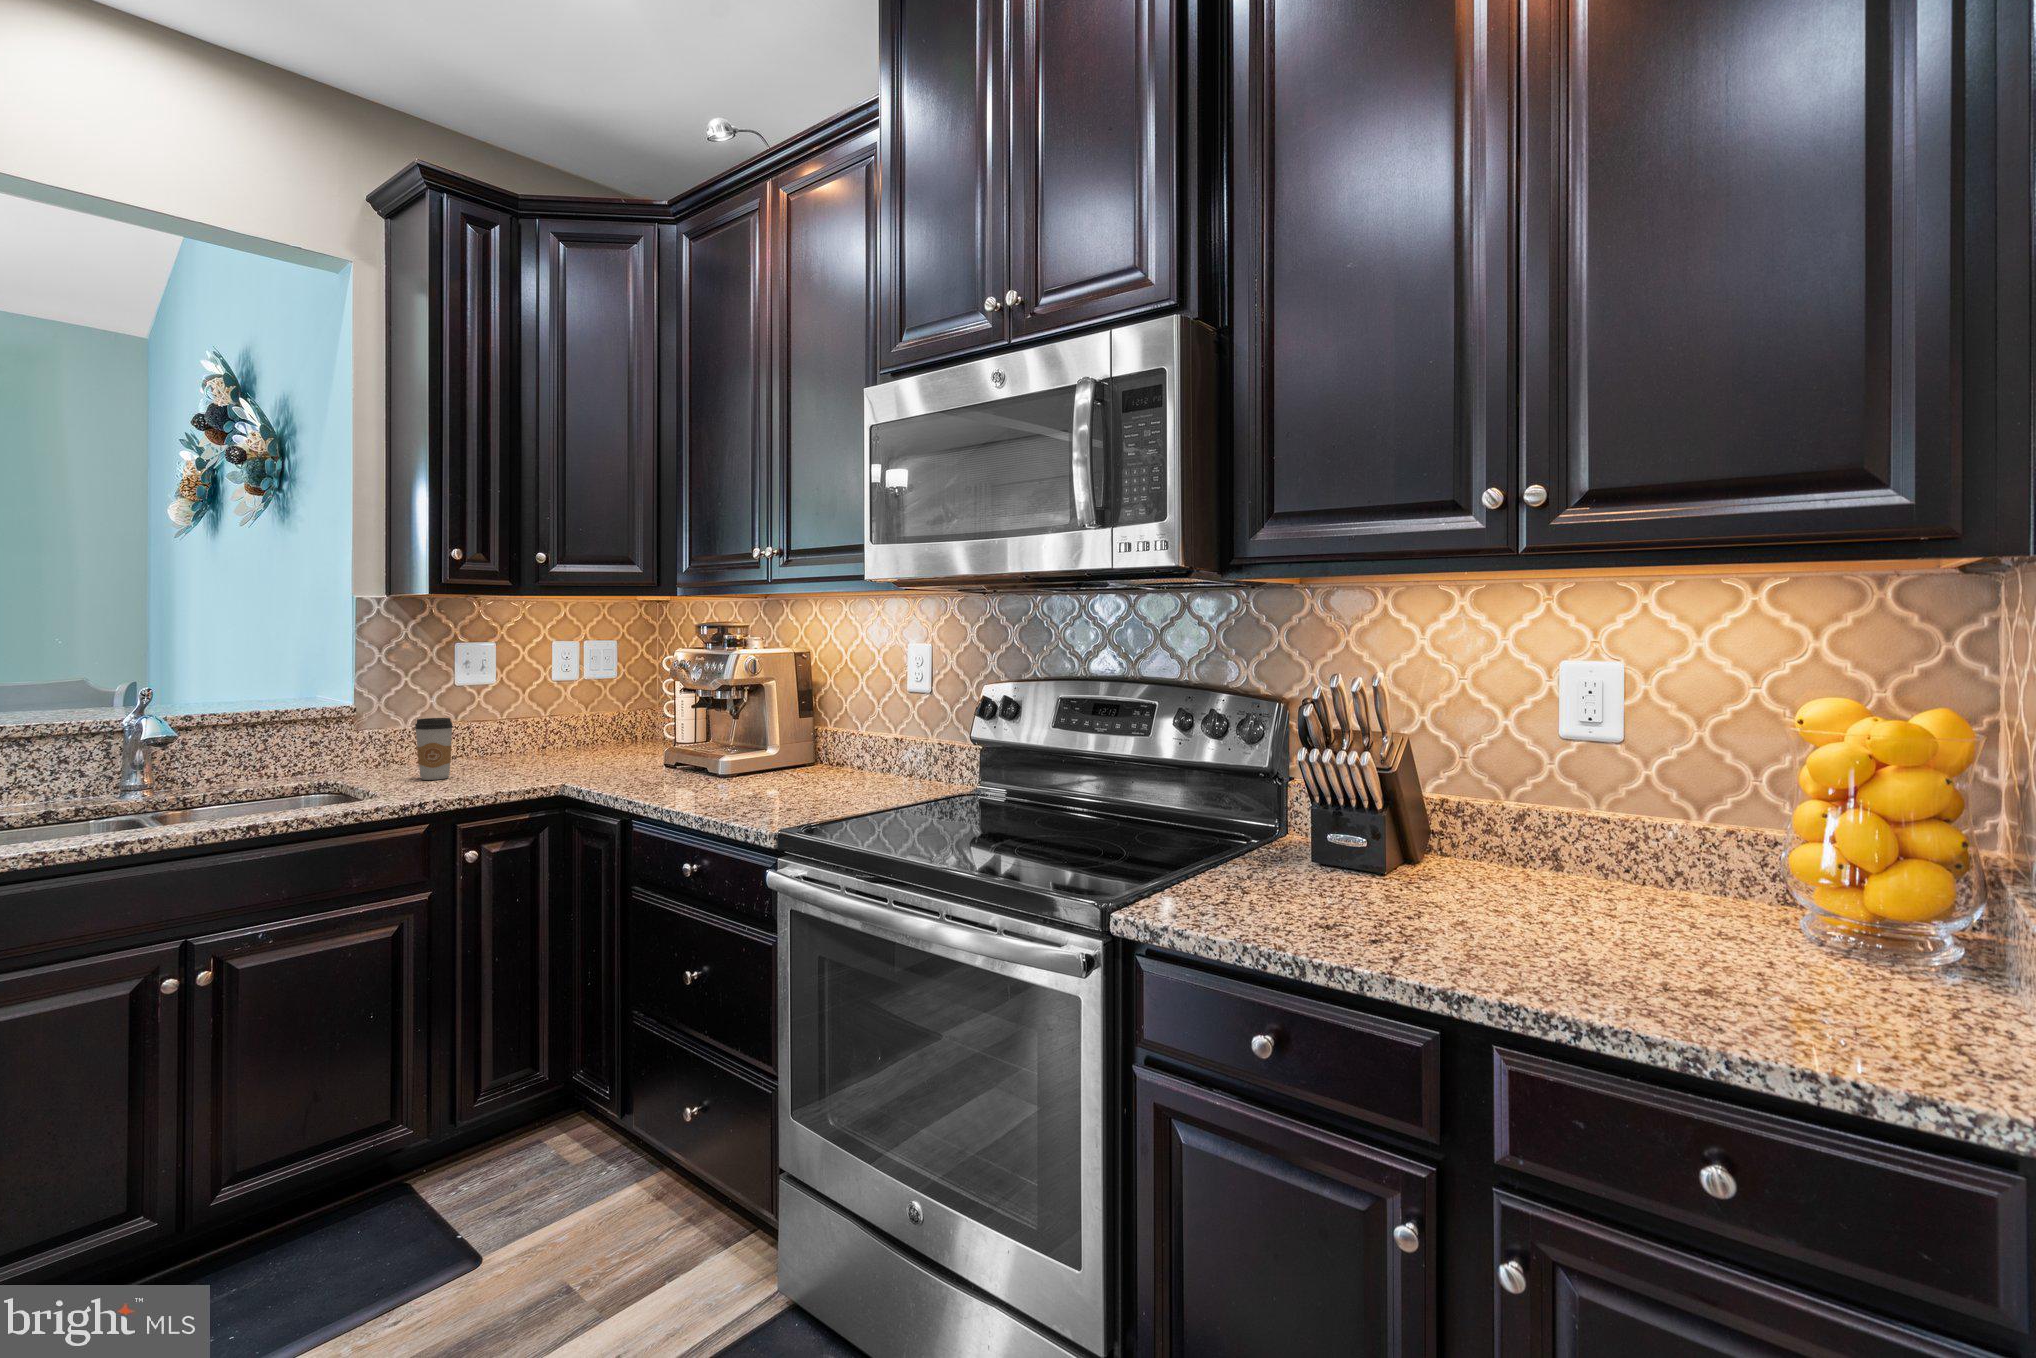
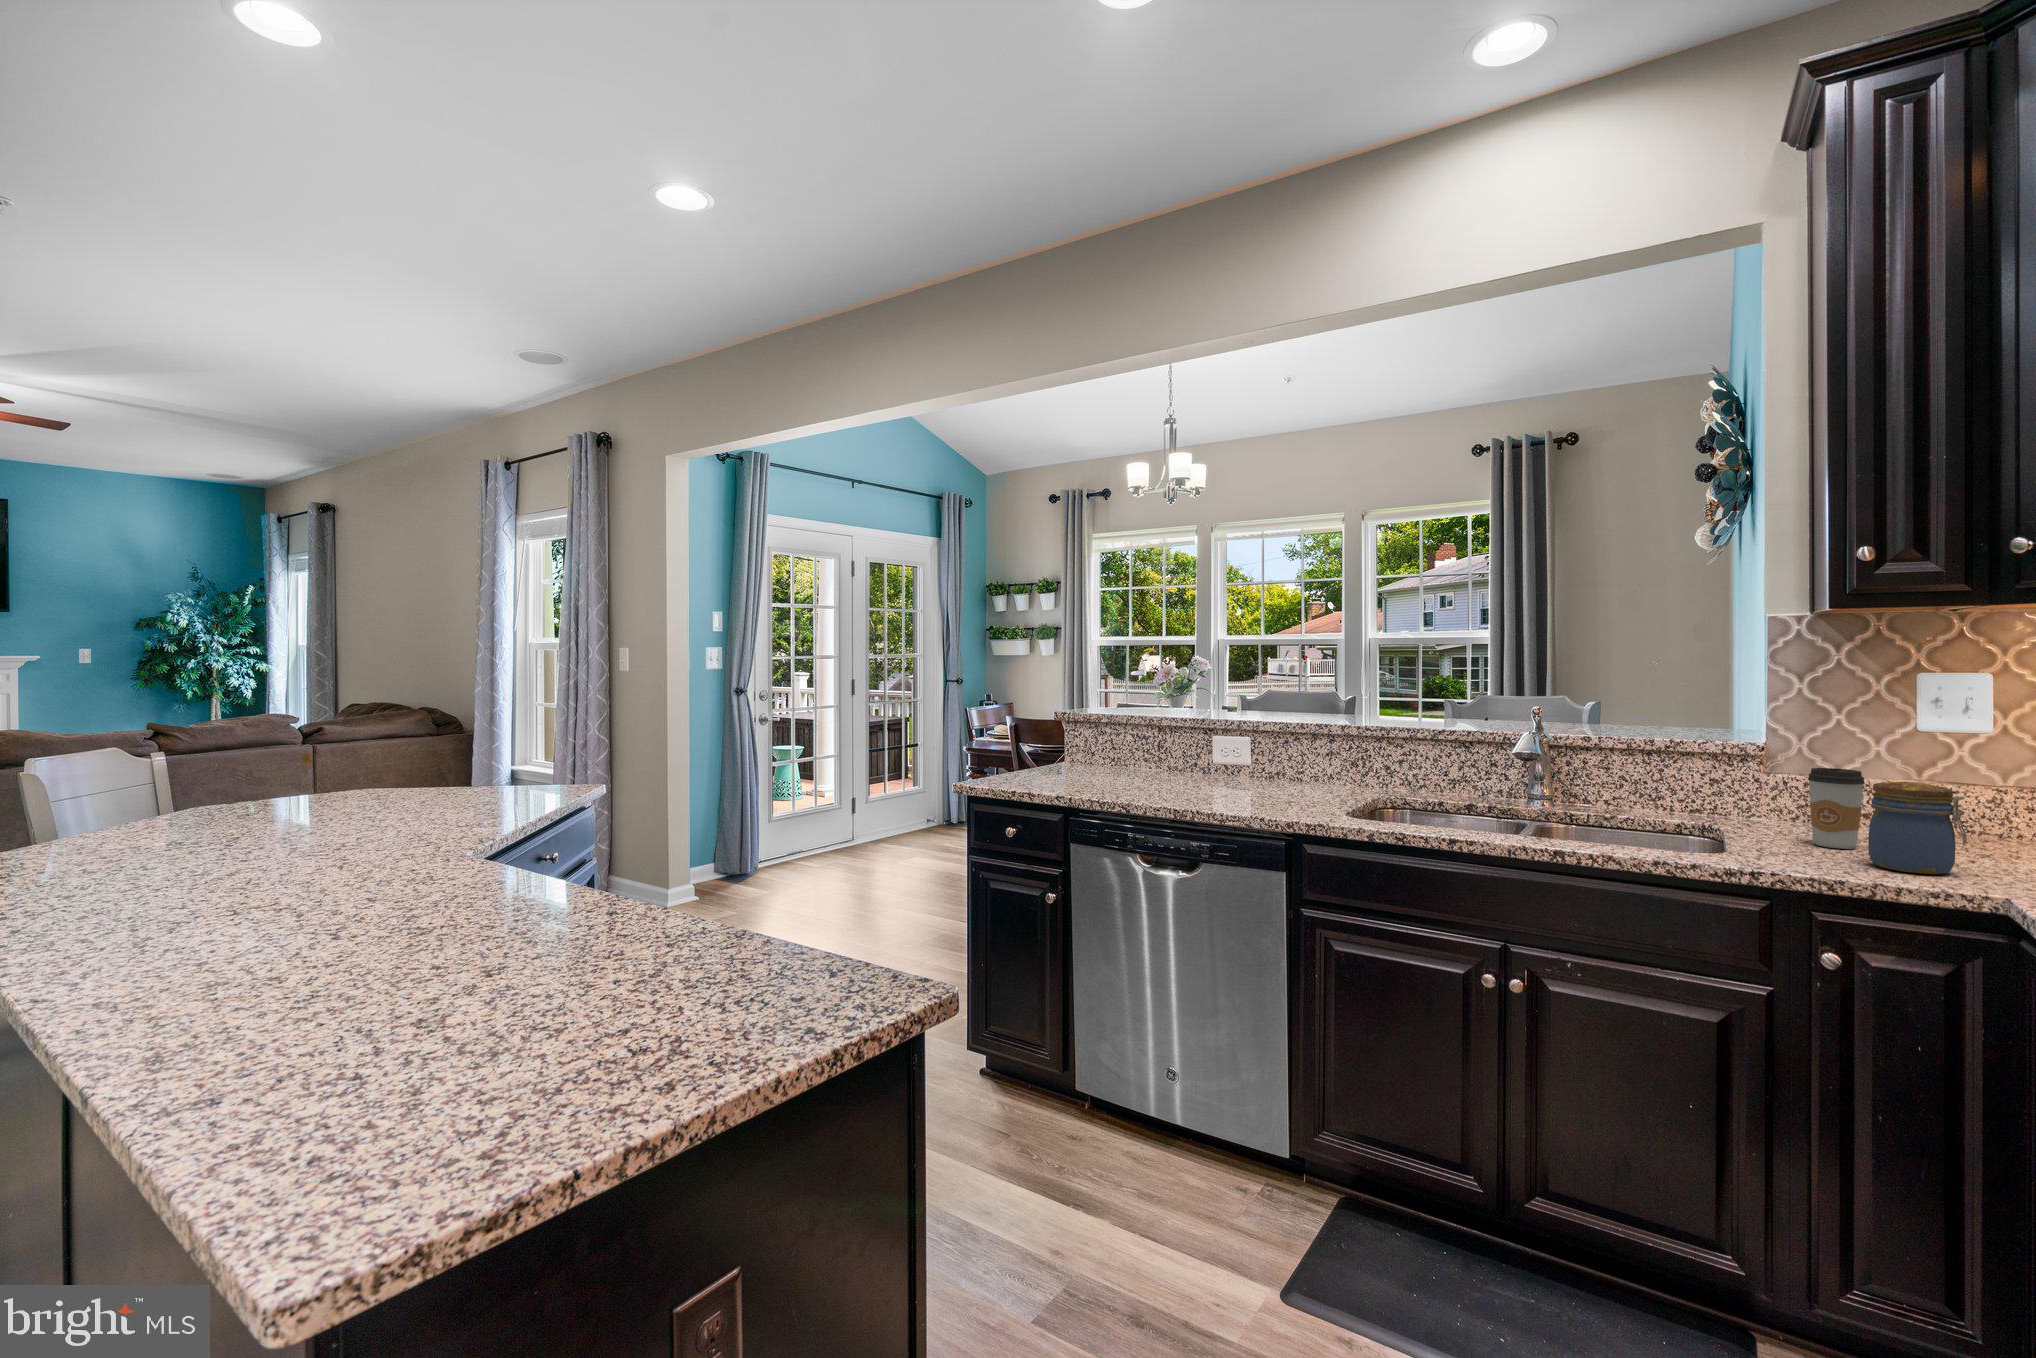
jar: none [473,720,528,784] -> present [1868,782,1966,874]

